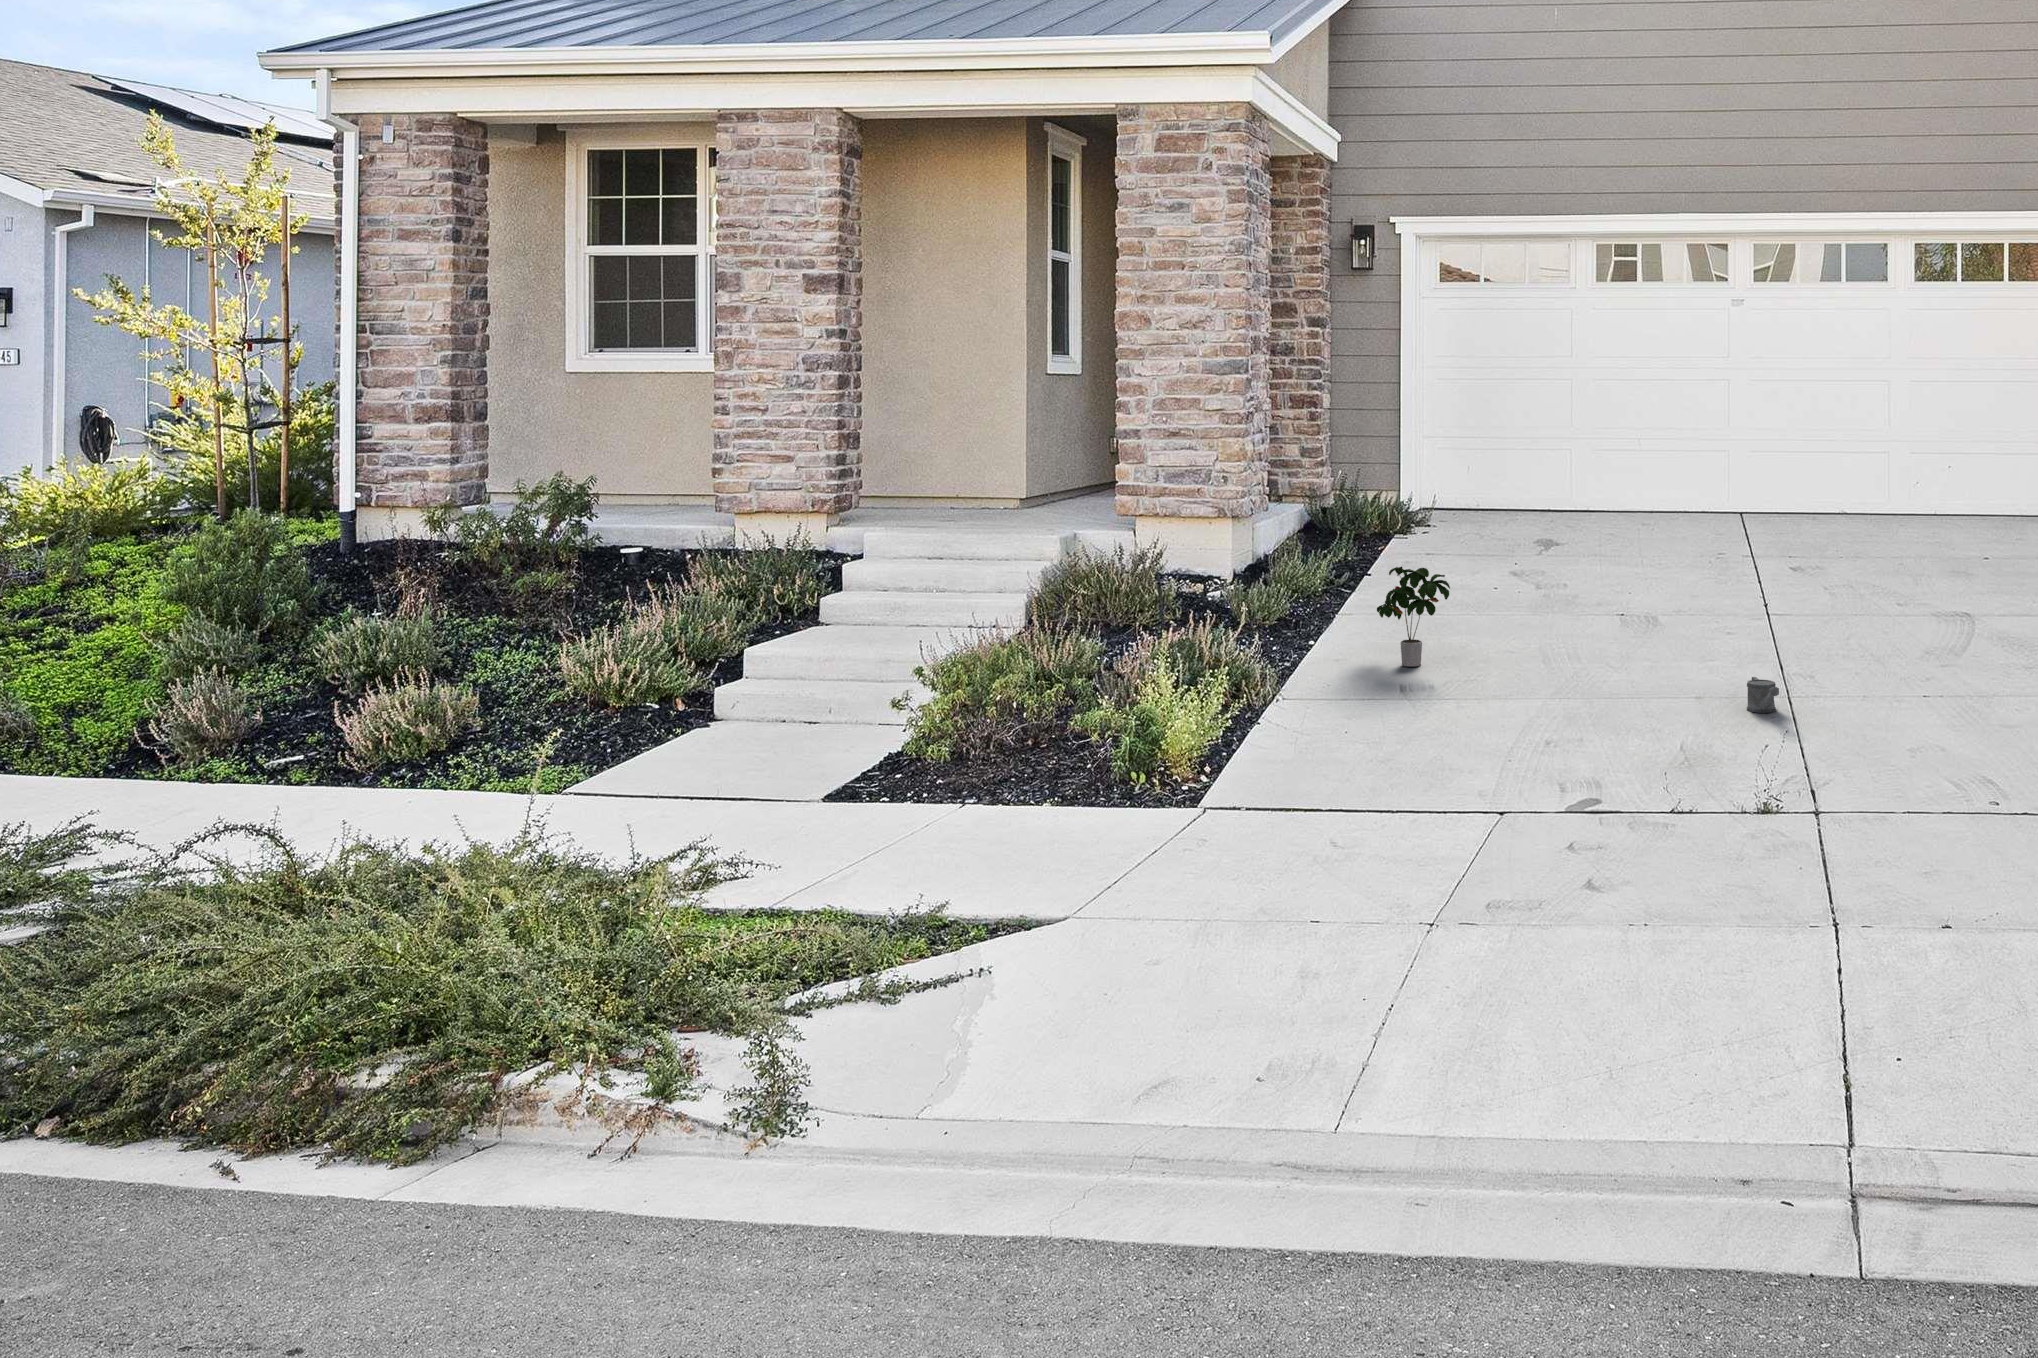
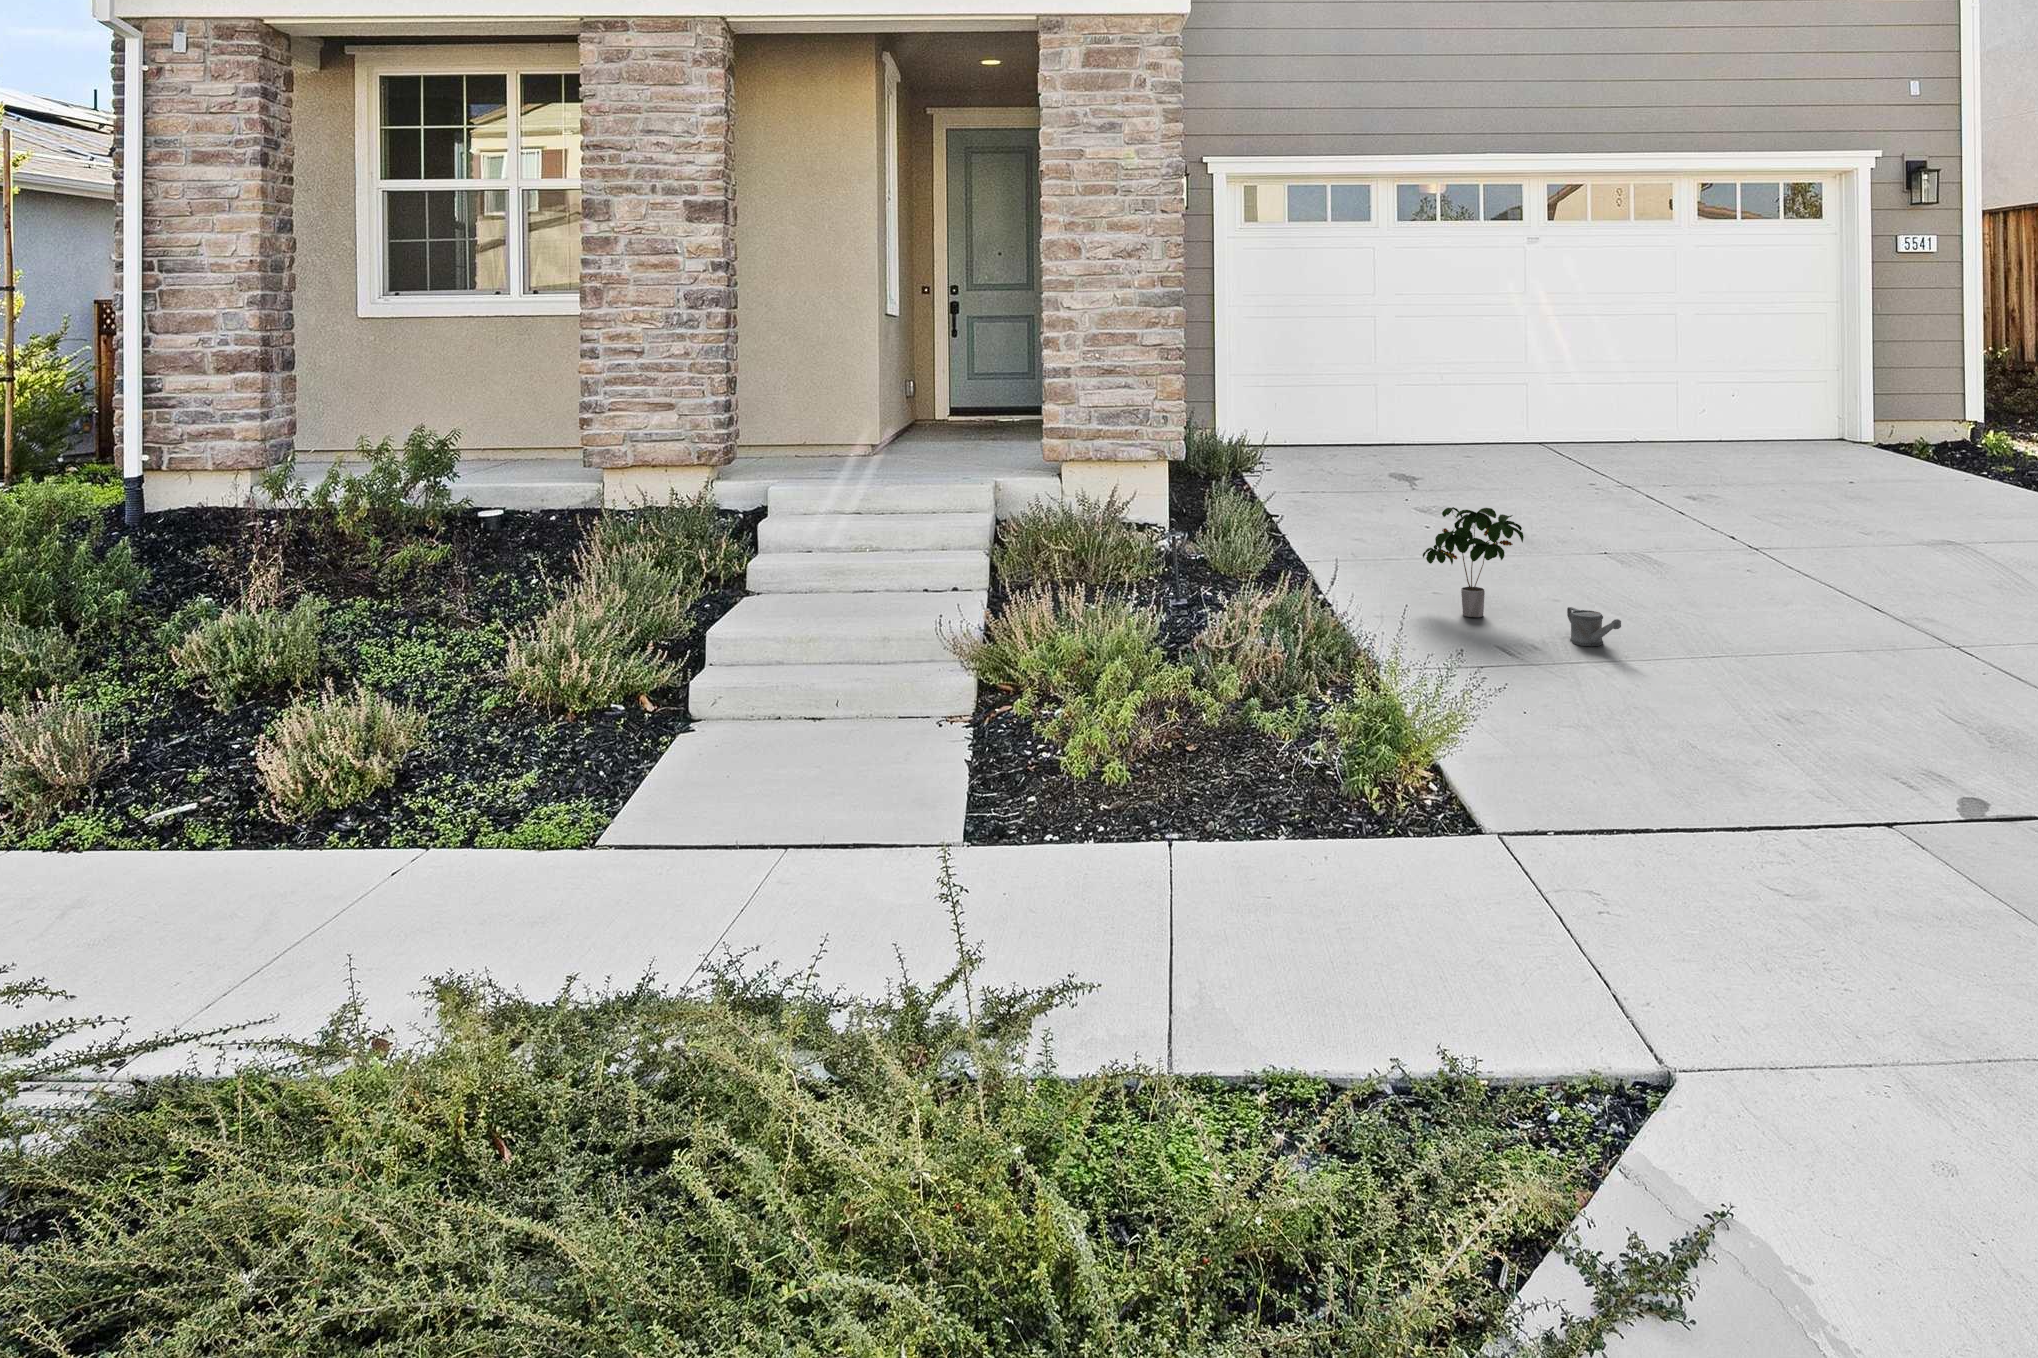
watering can: present [1747,677,1779,713] -> present [1567,607,1621,646]

